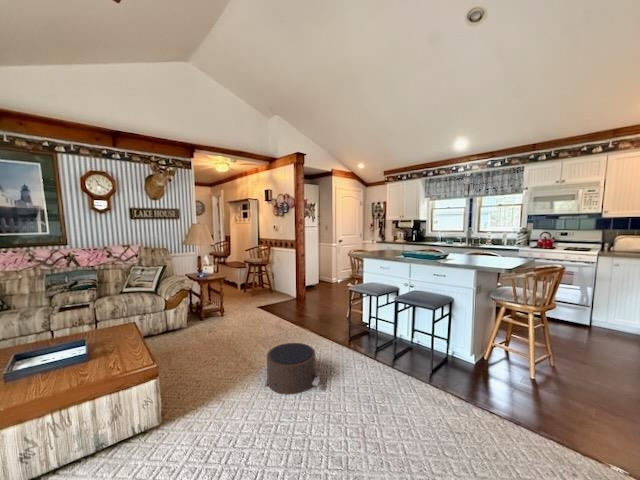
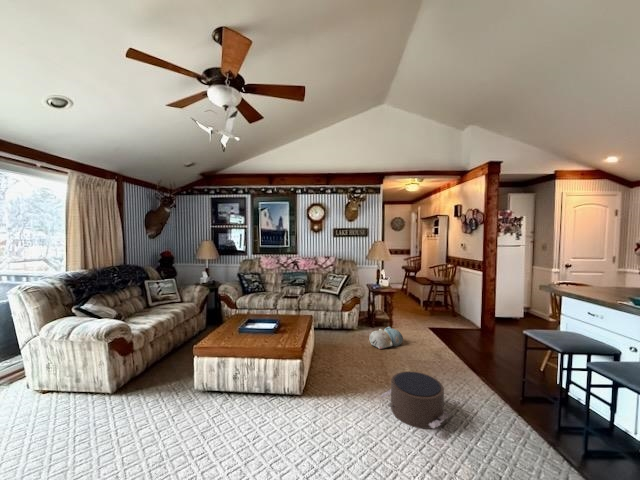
plush toy: none [207,313,243,338] -> present [369,327,403,349]

